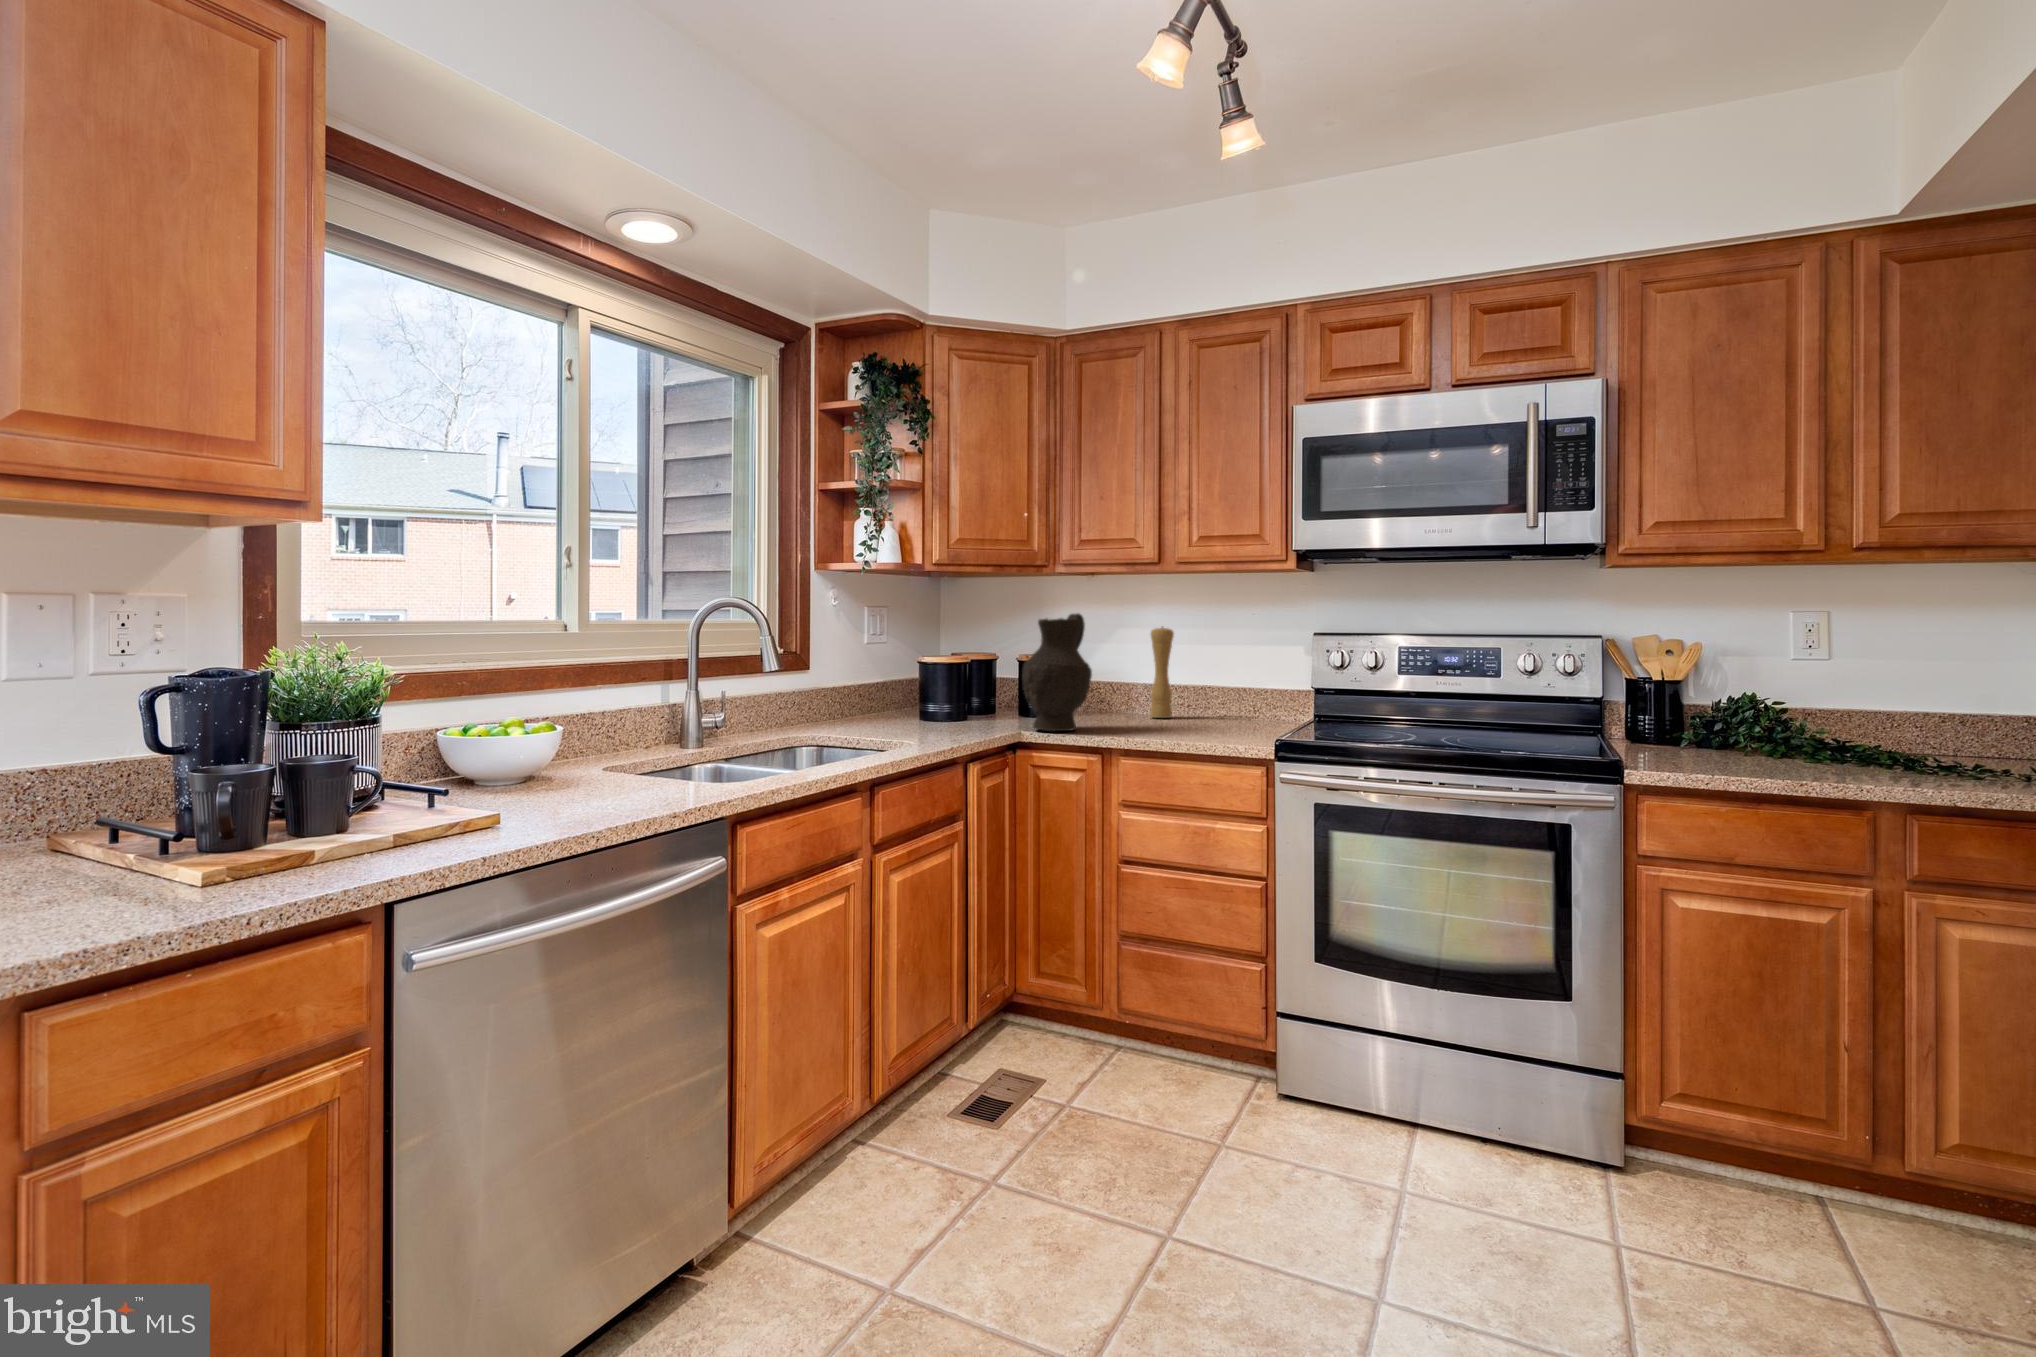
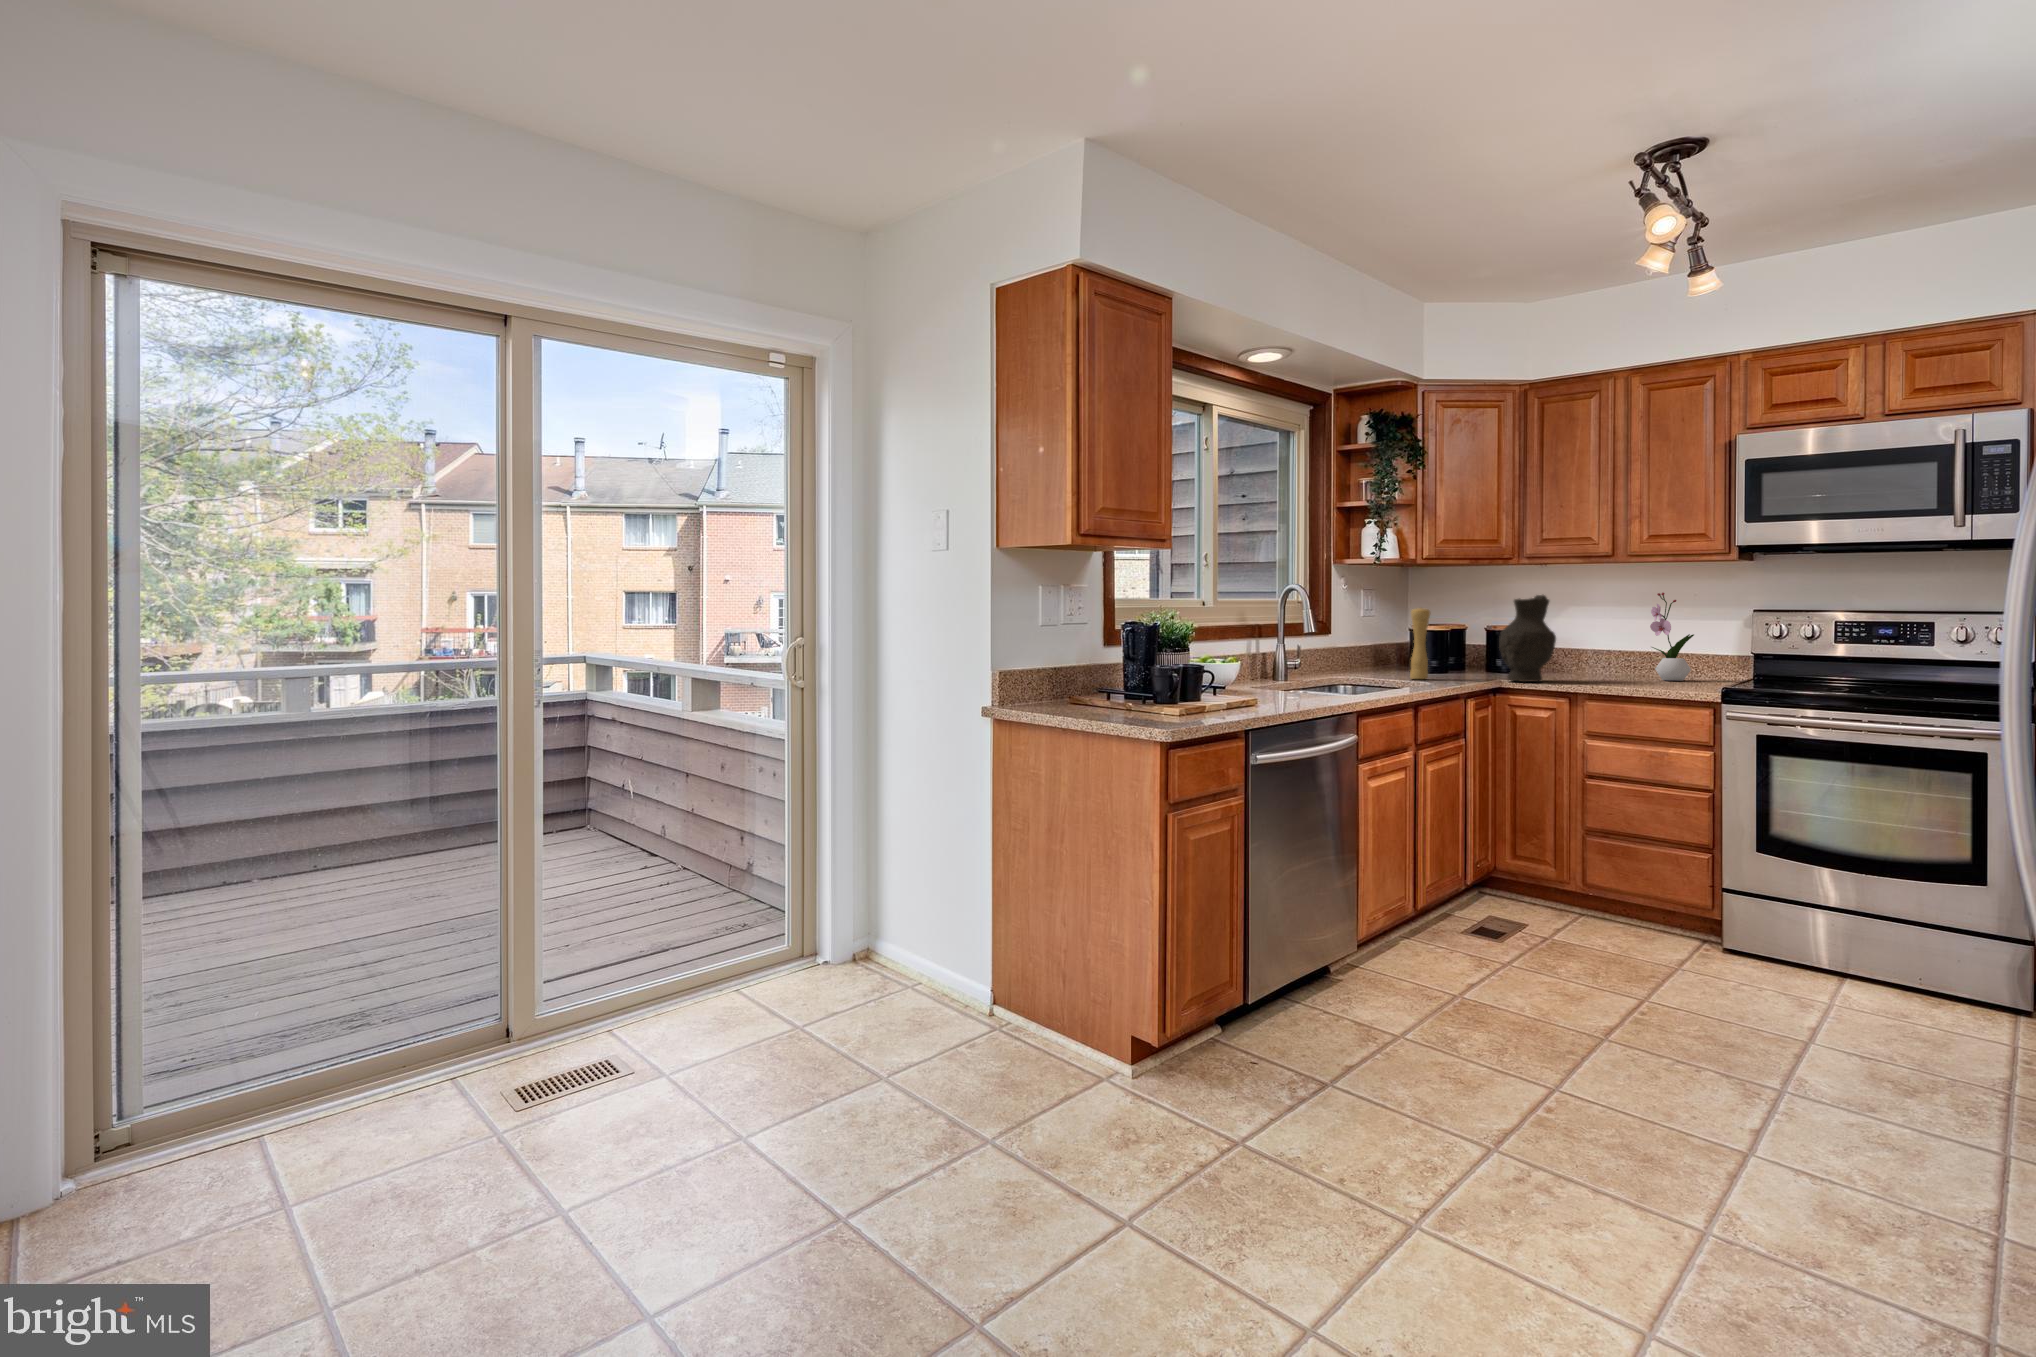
flower arrangement: none [1204,612,1252,725] -> present [1650,593,1694,681]
pepper mill: present [1150,627,1174,718] -> present [1410,608,1430,679]

